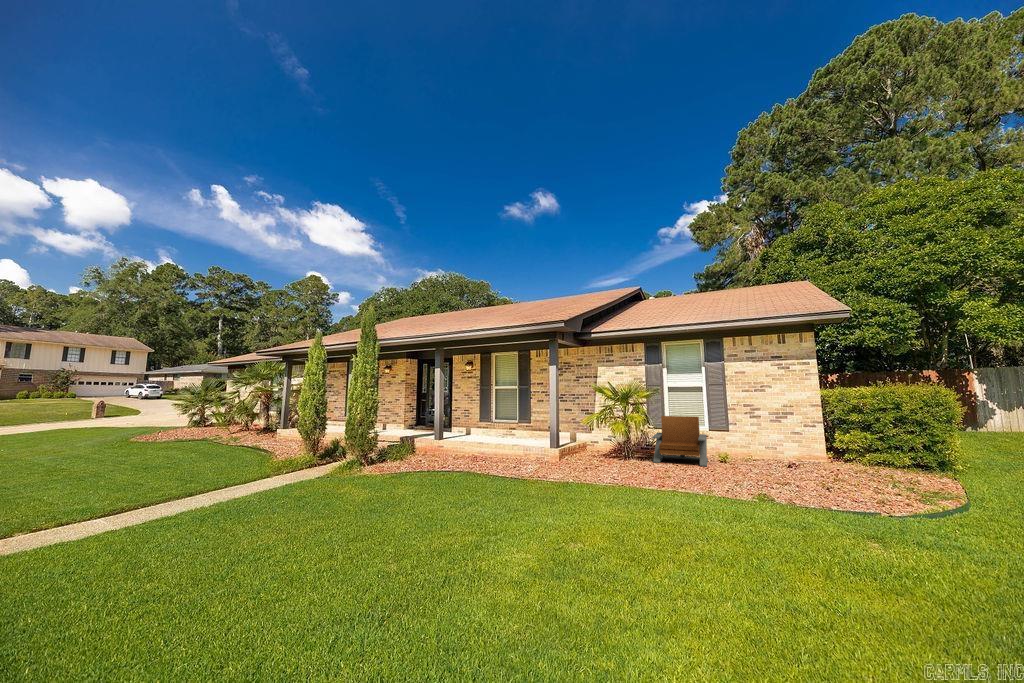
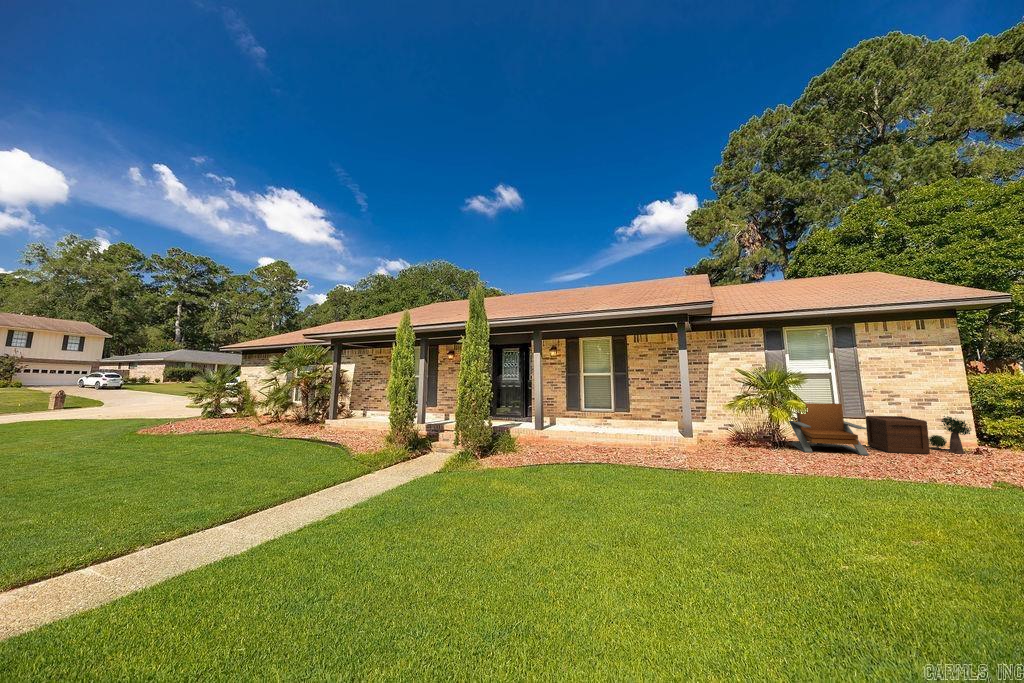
wooden crate: none [728,430,770,467] -> present [866,416,930,454]
potted plant: none [781,430,813,468] -> present [929,416,971,454]

